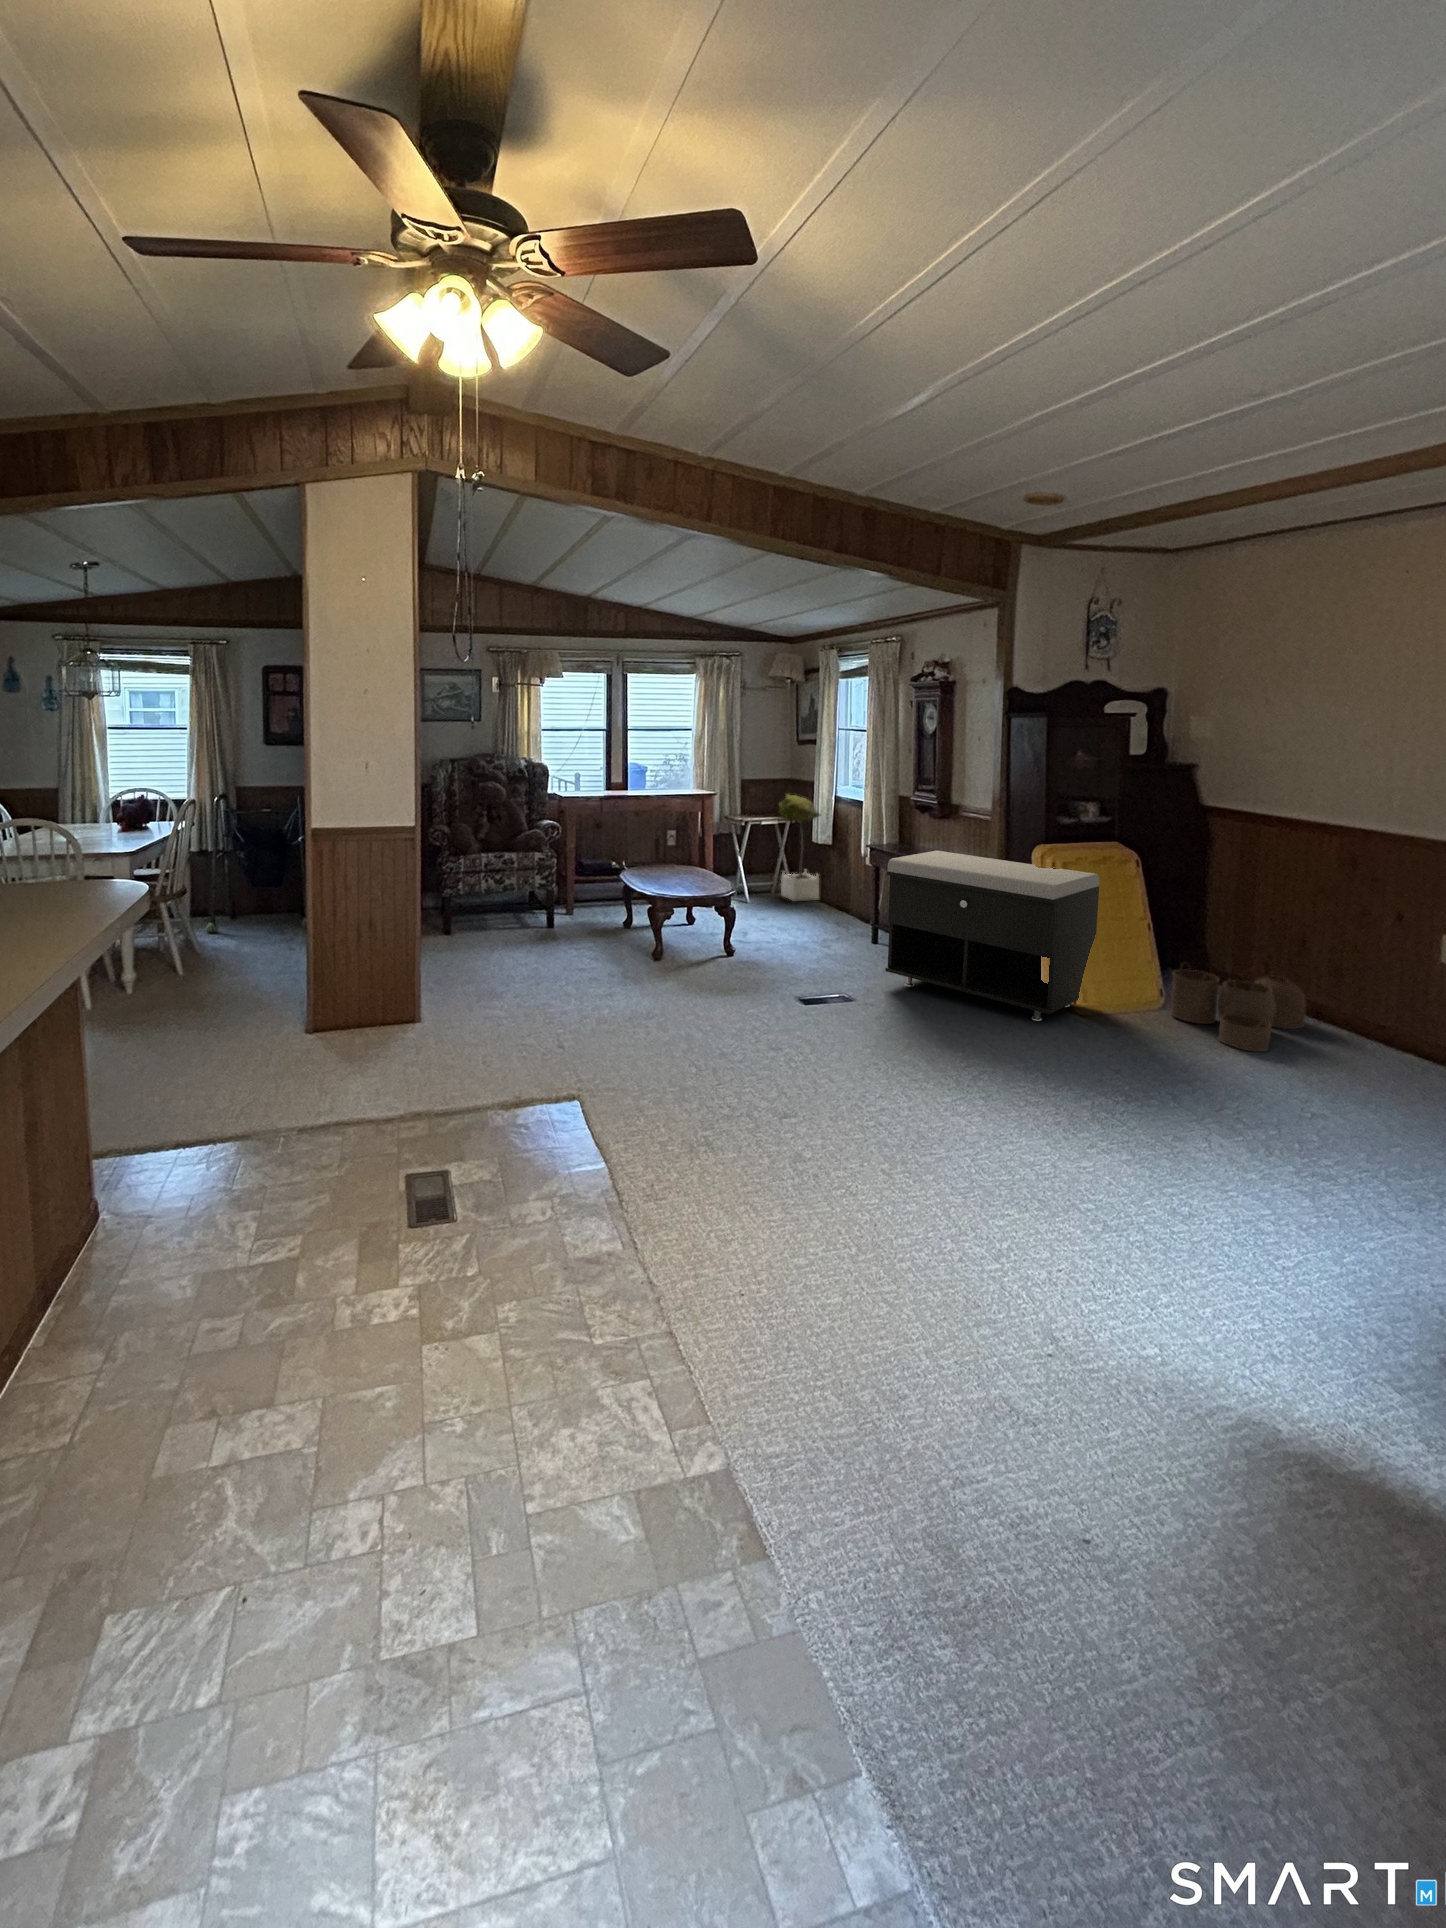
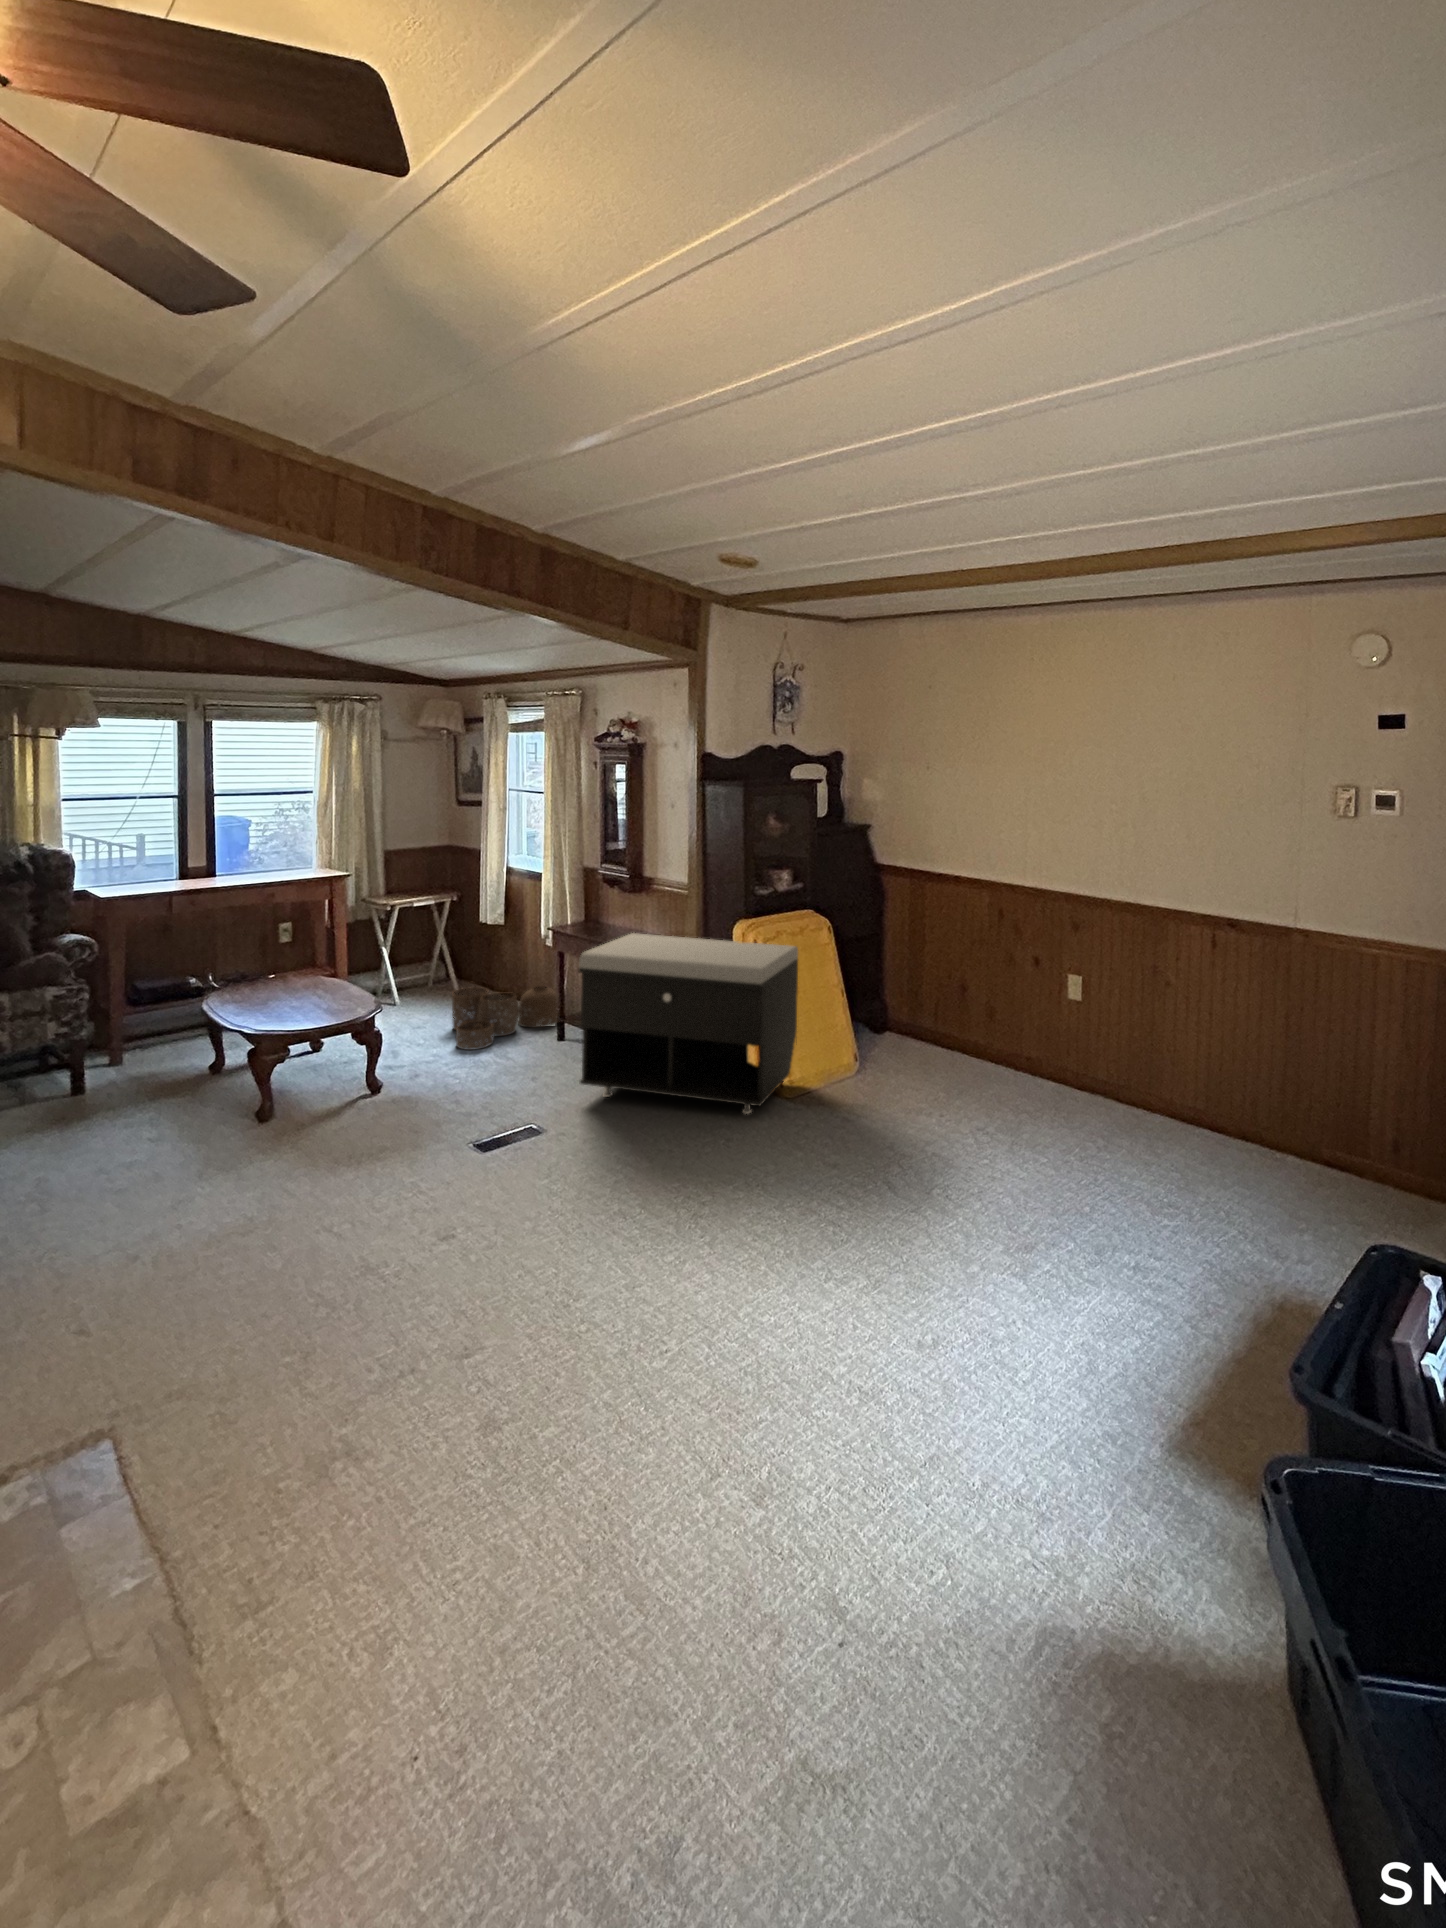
potted tree: present [779,794,820,901] -> none [436,866,491,996]
woven basket: present [1171,969,1306,1052] -> present [452,982,558,1050]

